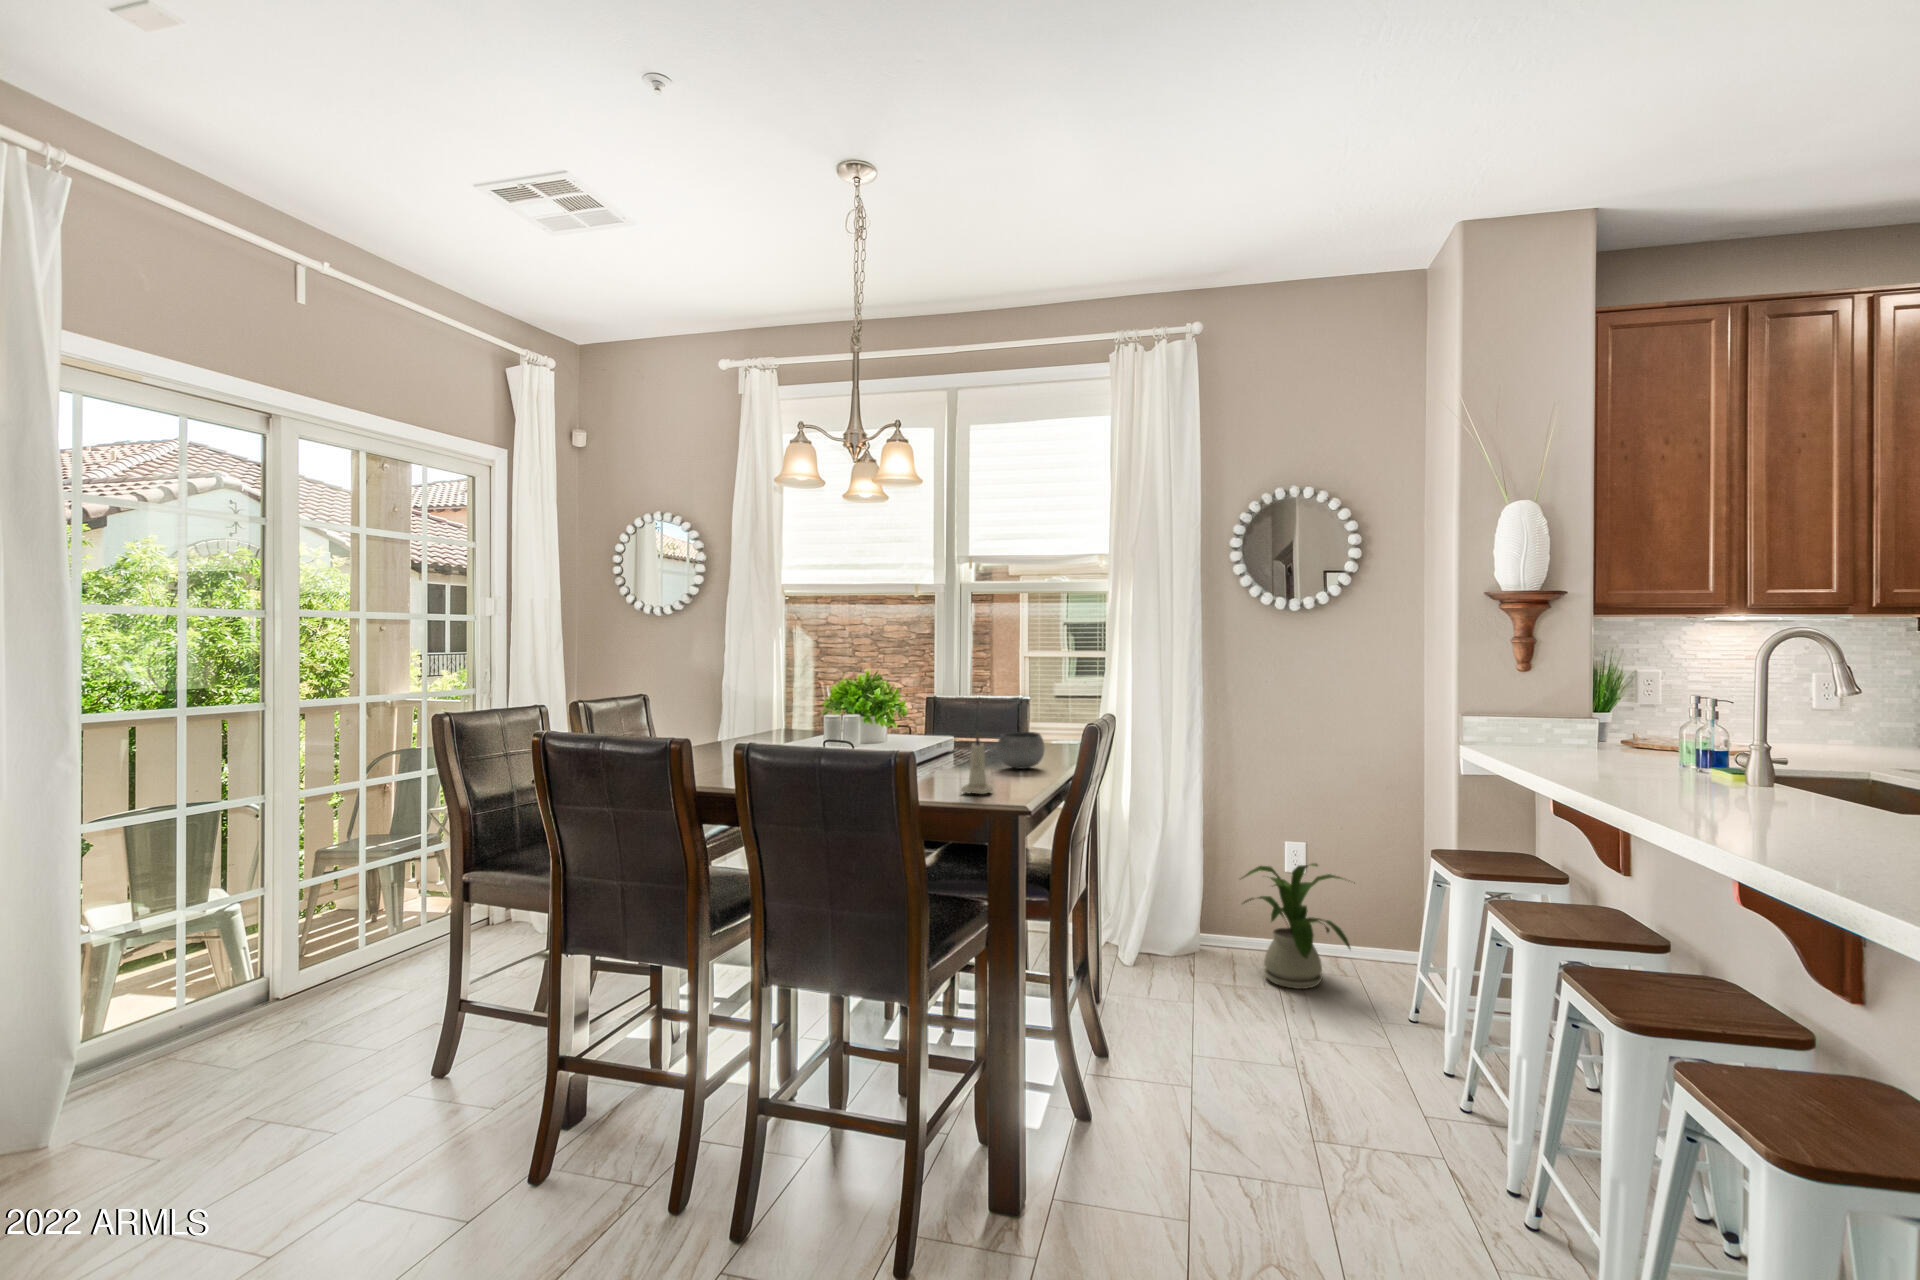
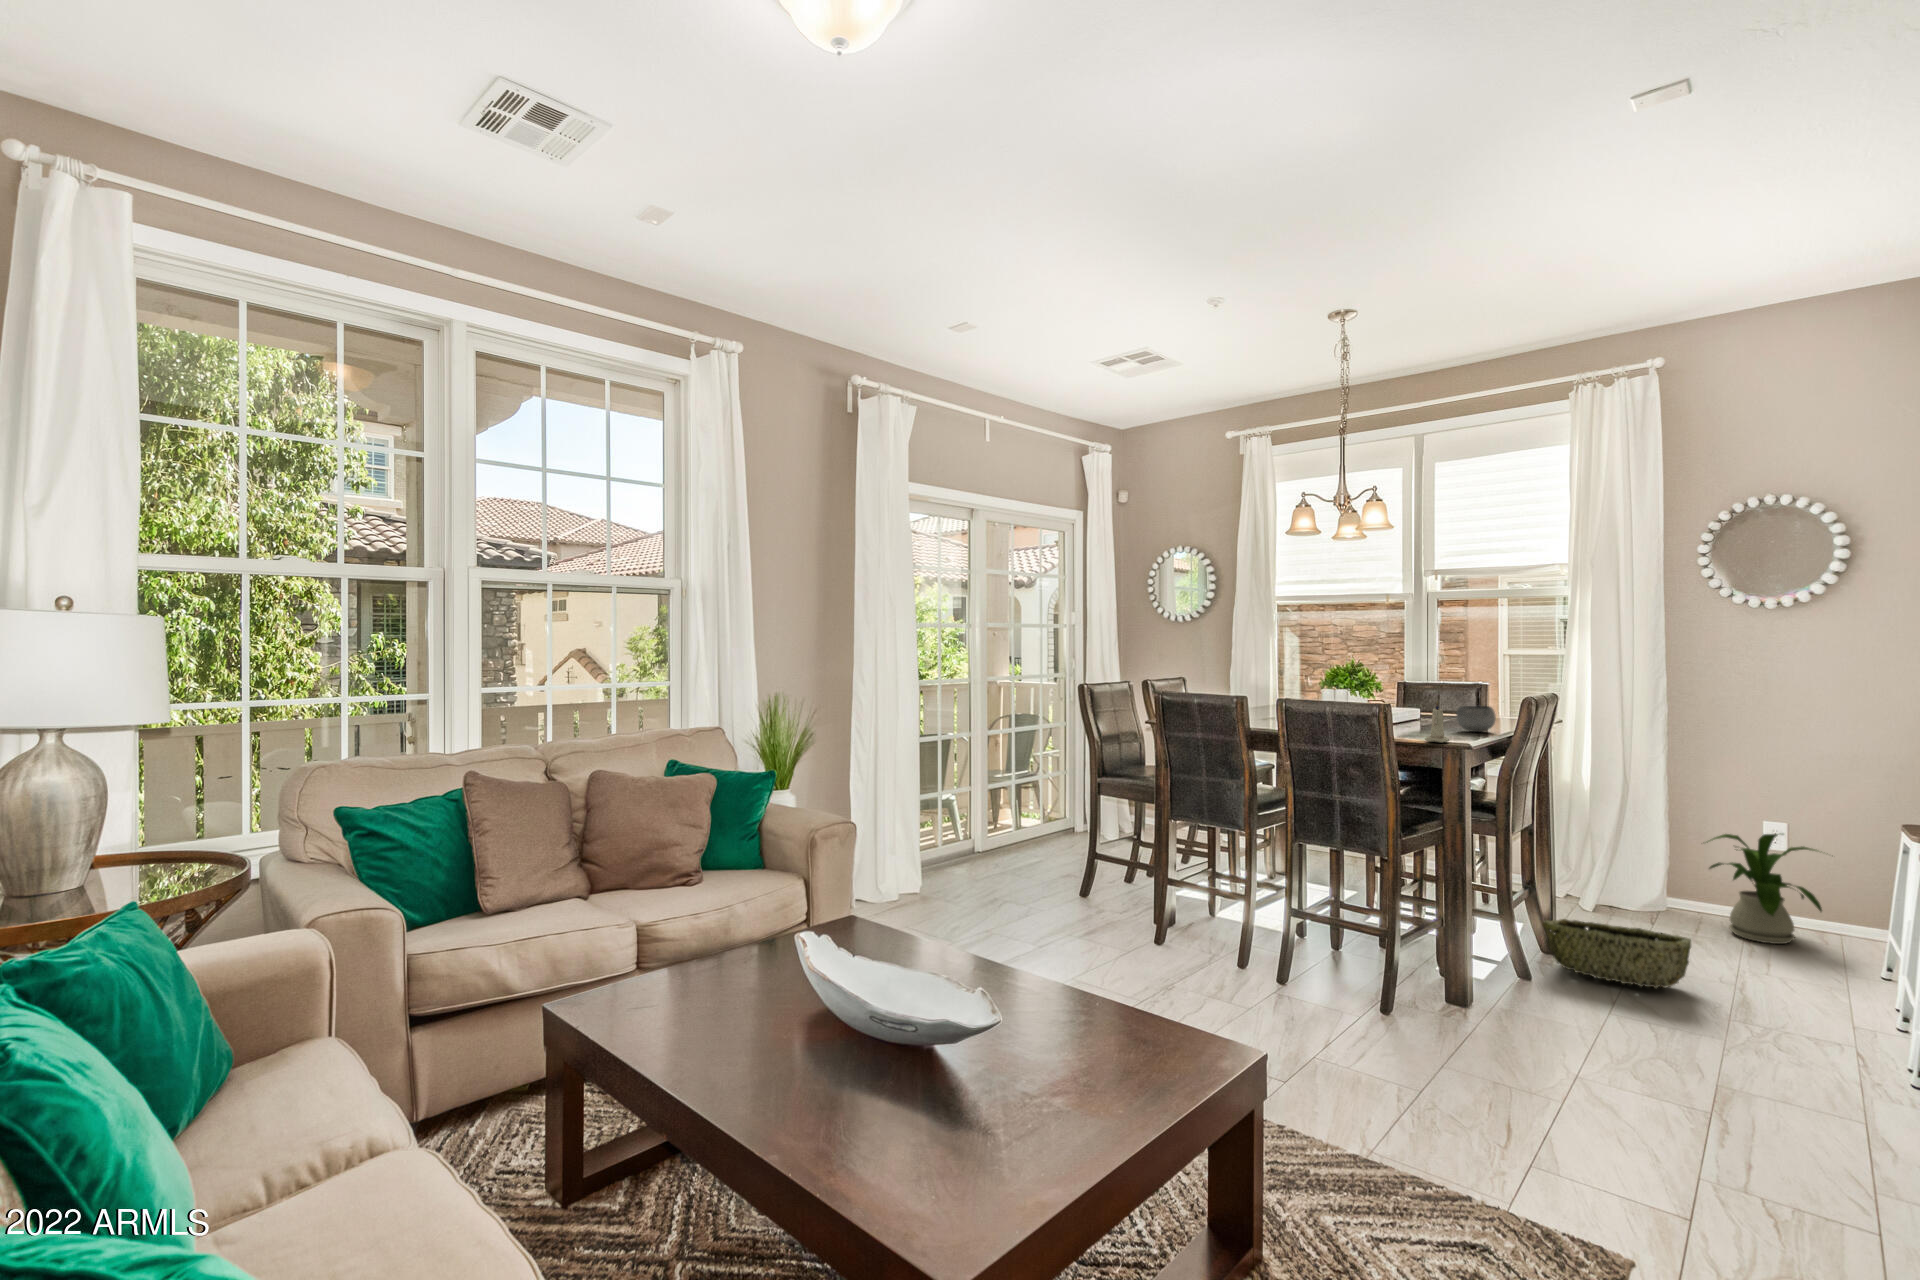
woven basket: none [1097,1006,1256,1098] -> present [1542,919,1691,988]

